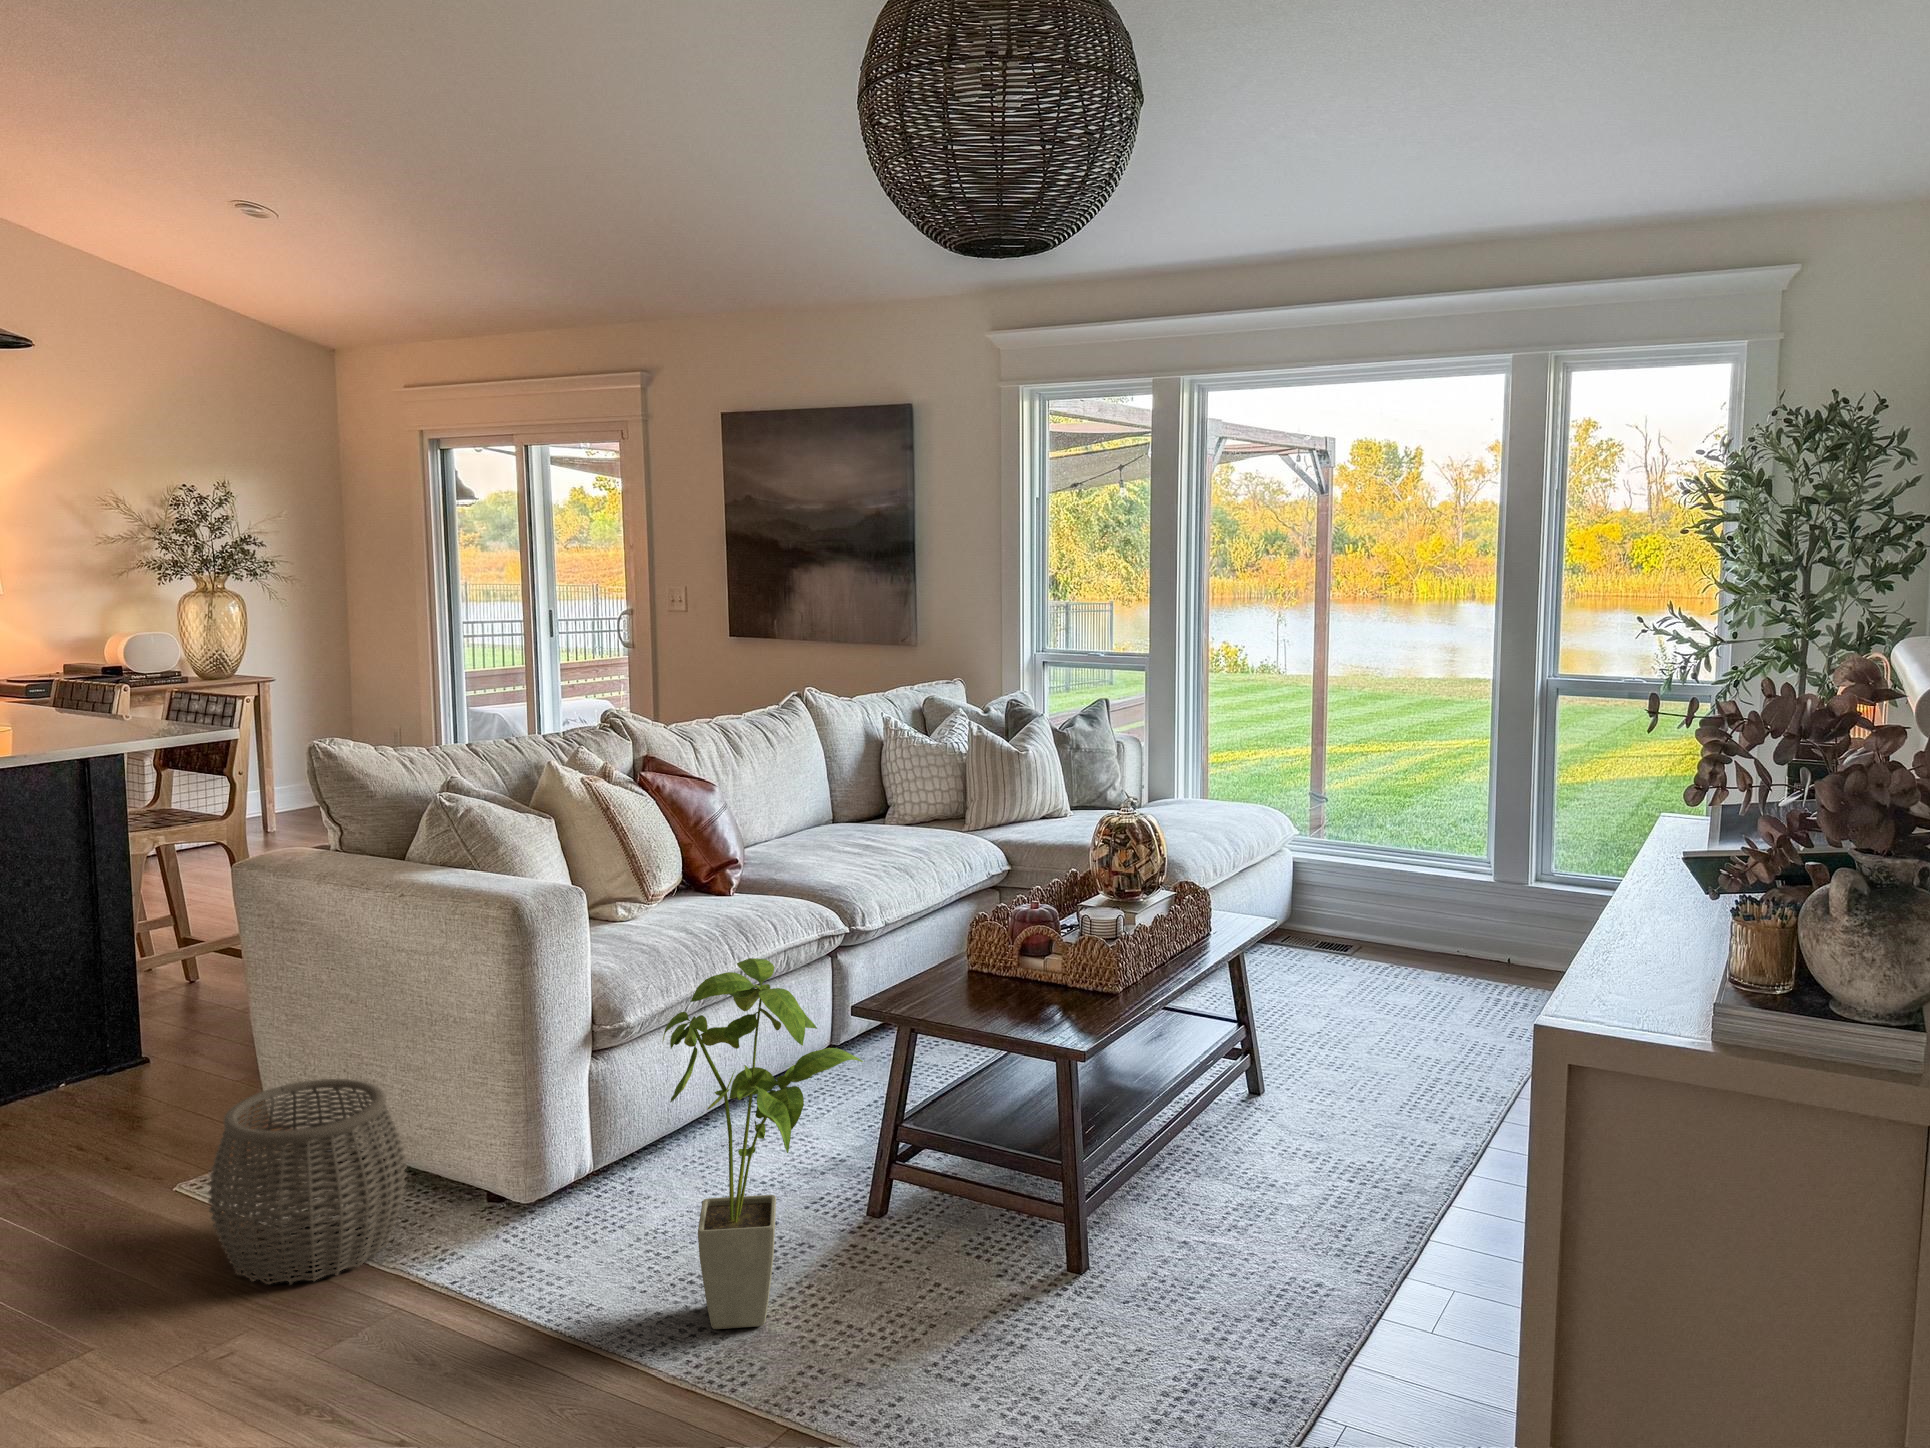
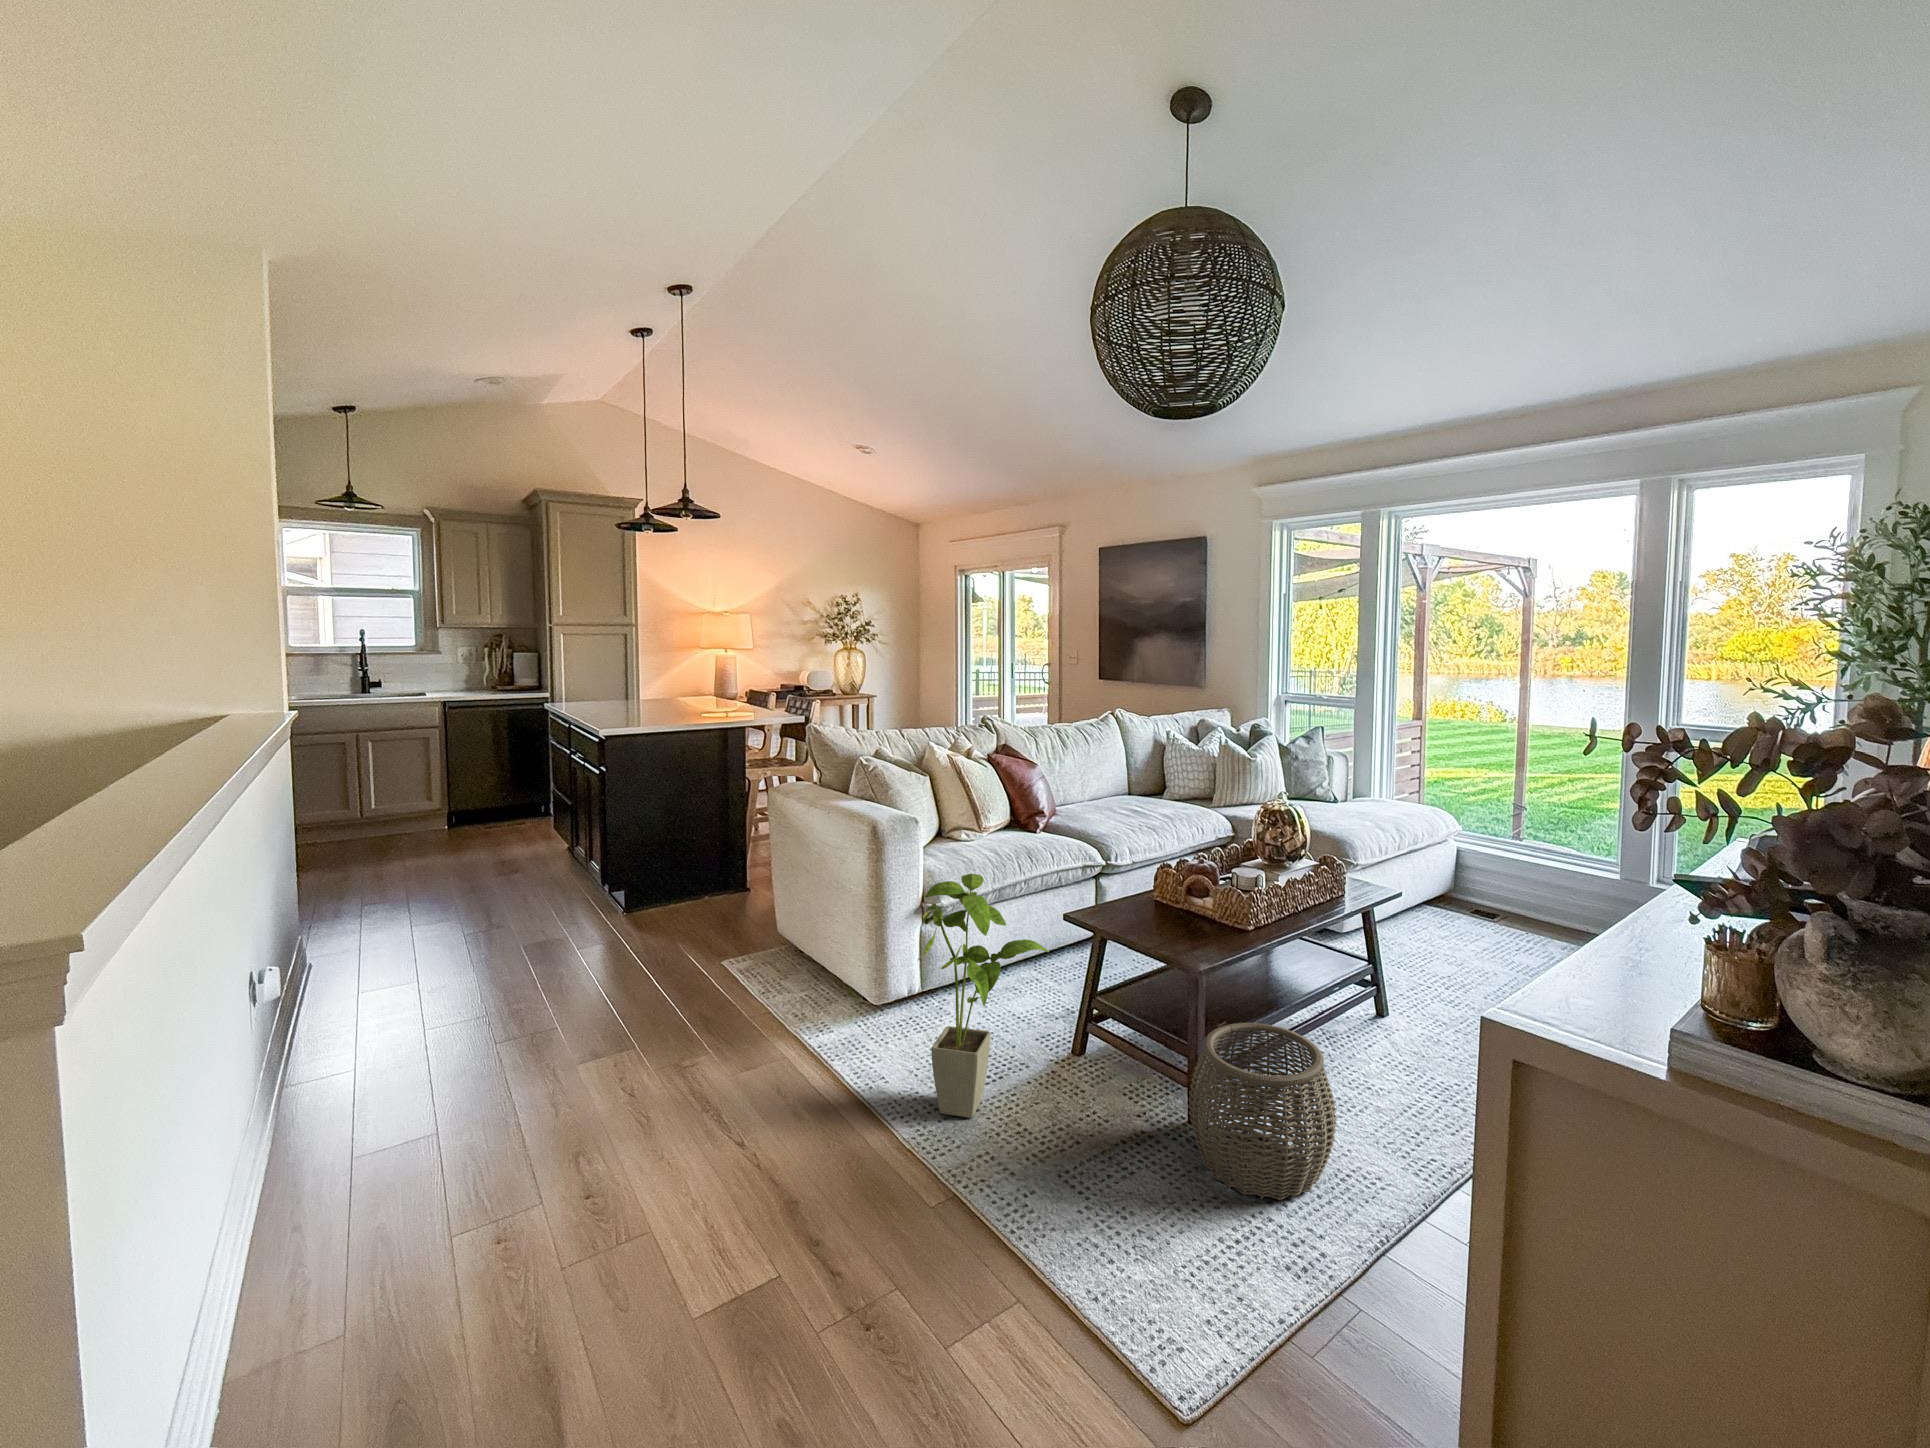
woven basket: present [208,1079,407,1284] -> present [1188,1023,1337,1200]

